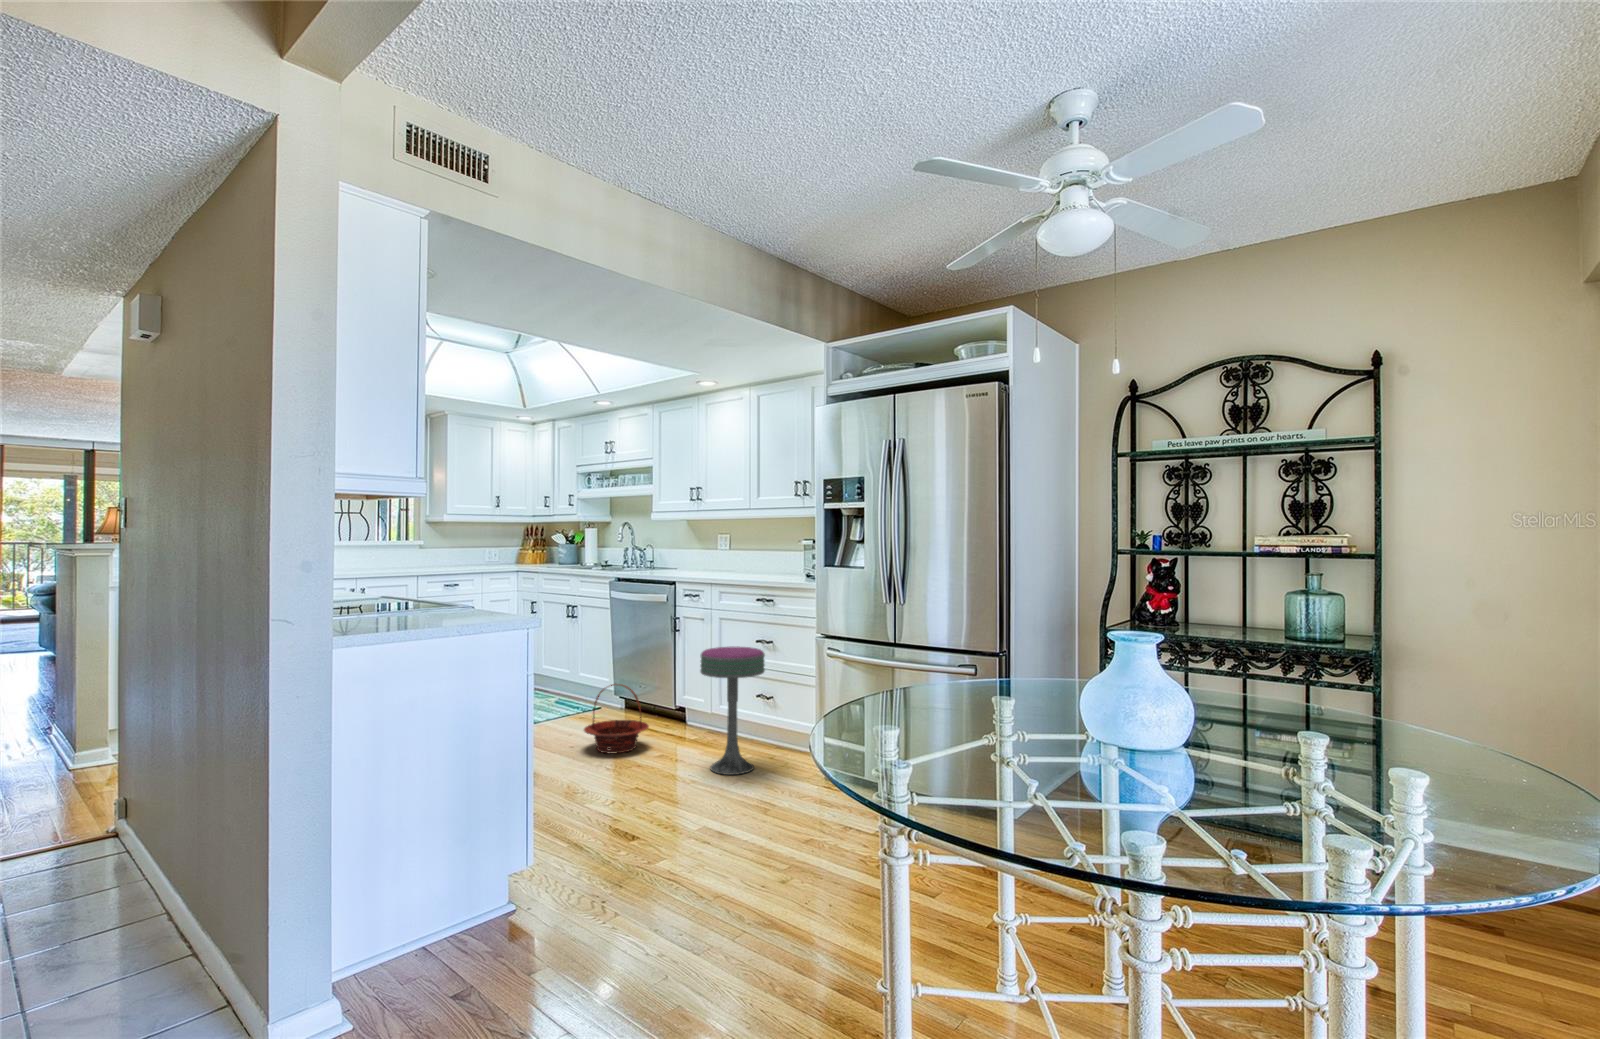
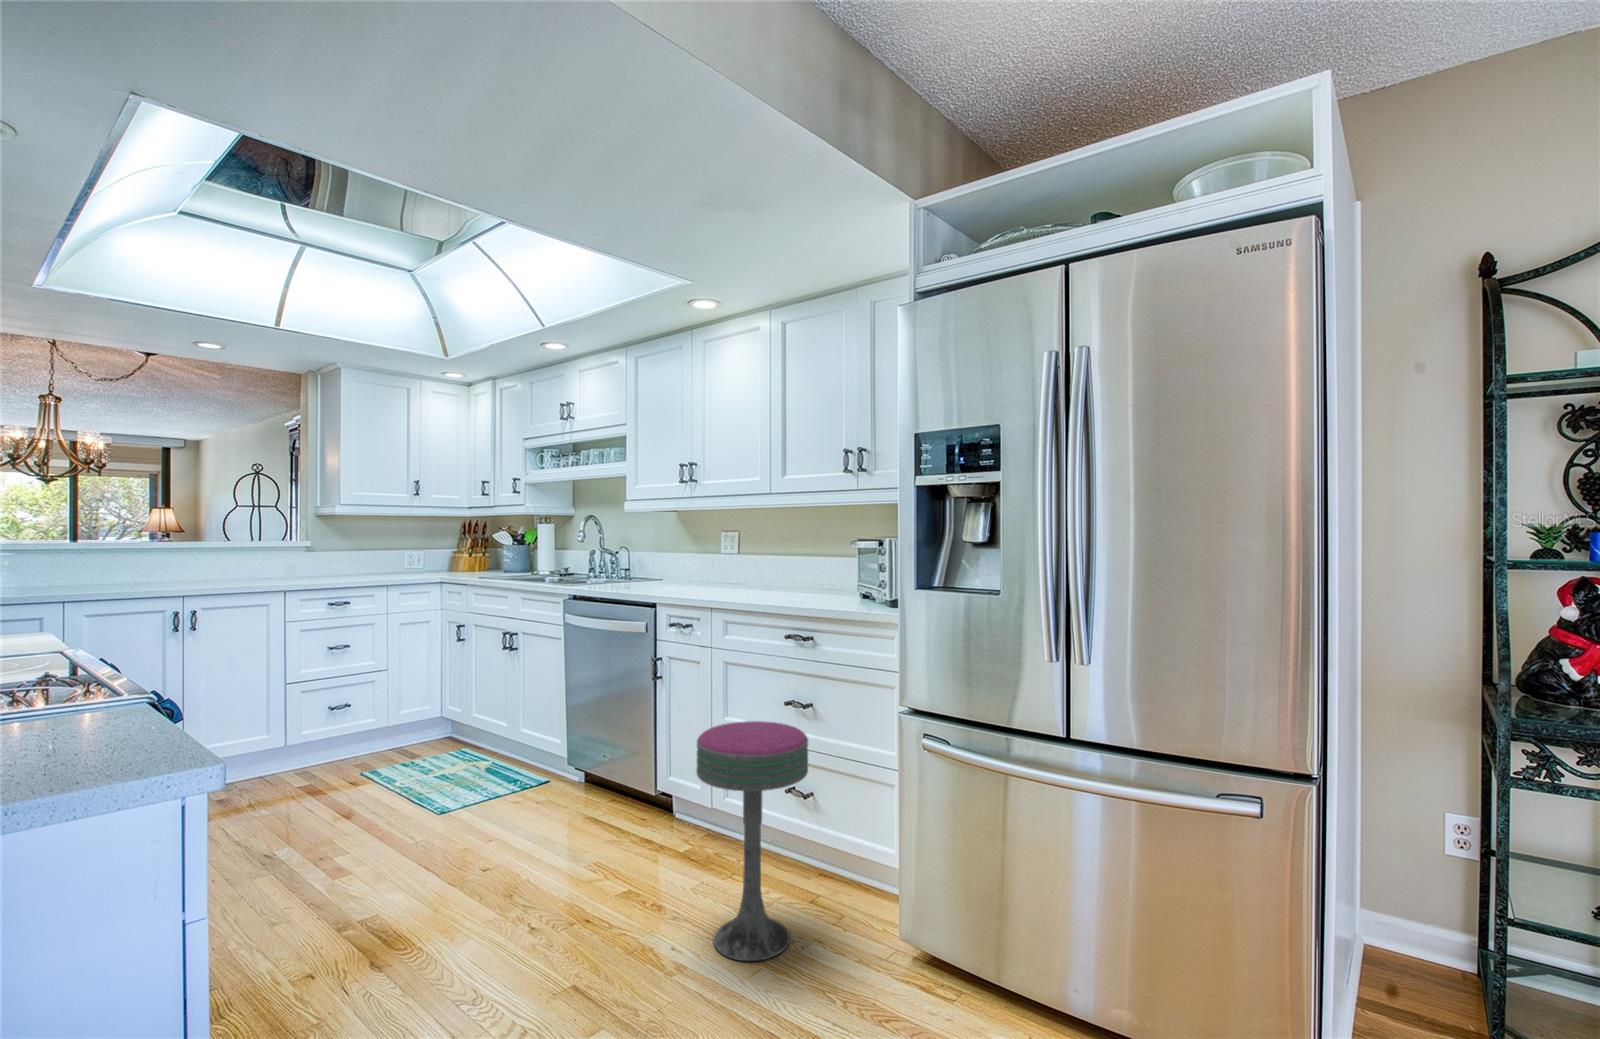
basket: present [584,684,649,754] -> none [500,777,612,900]

